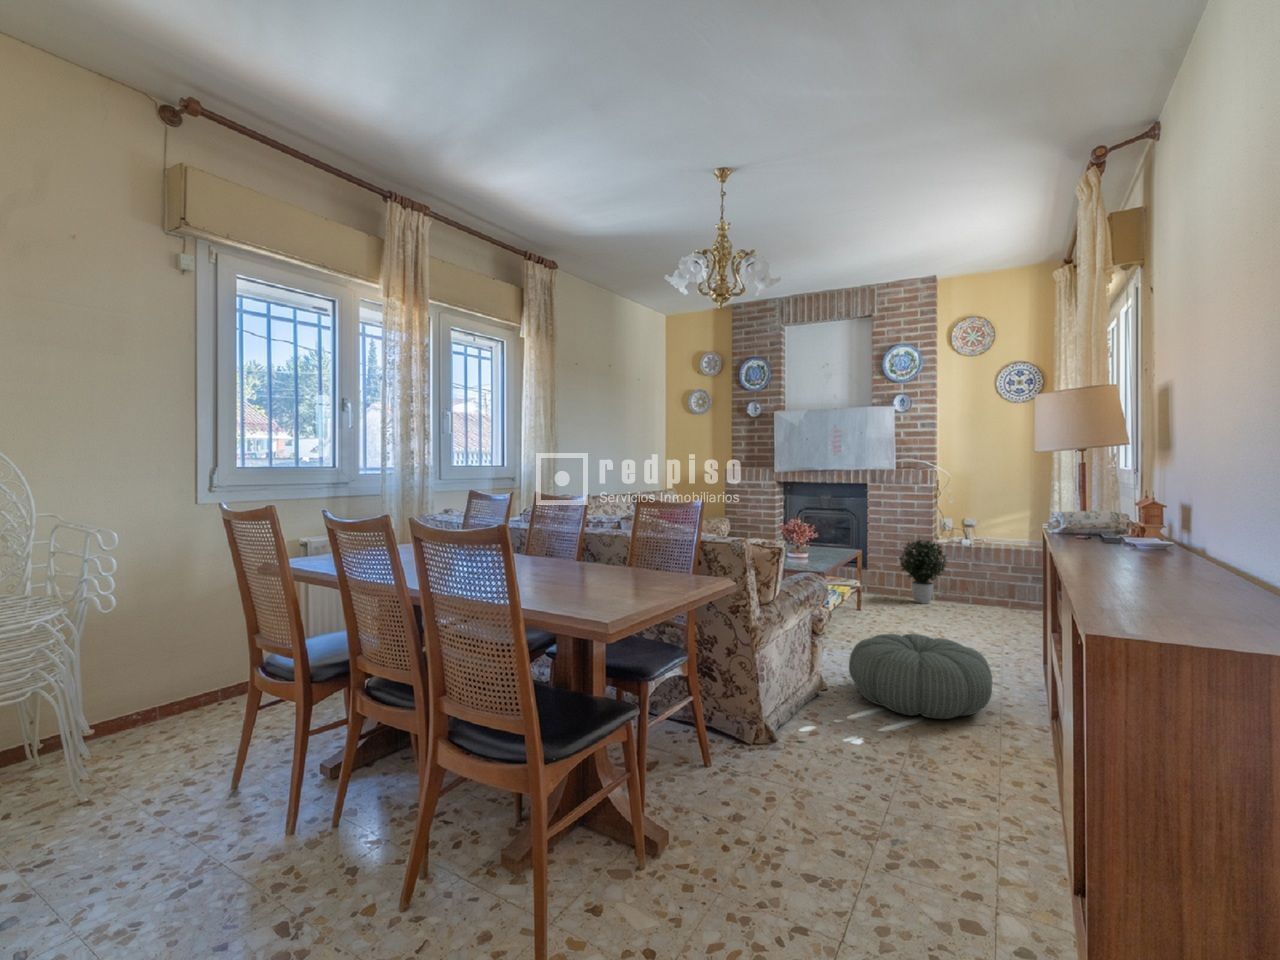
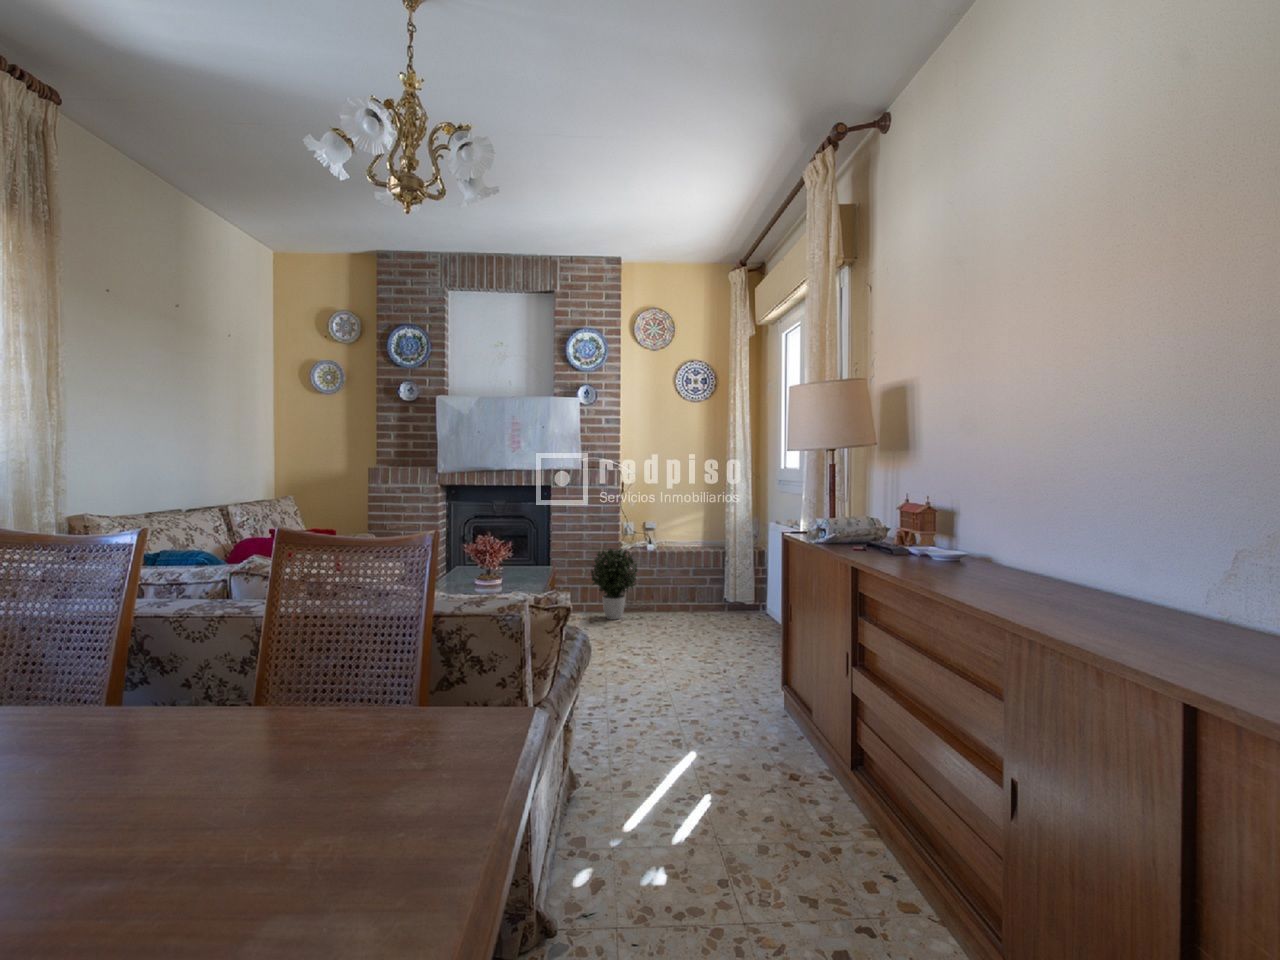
pouf: present [849,634,992,719] -> none [598,682,769,804]

